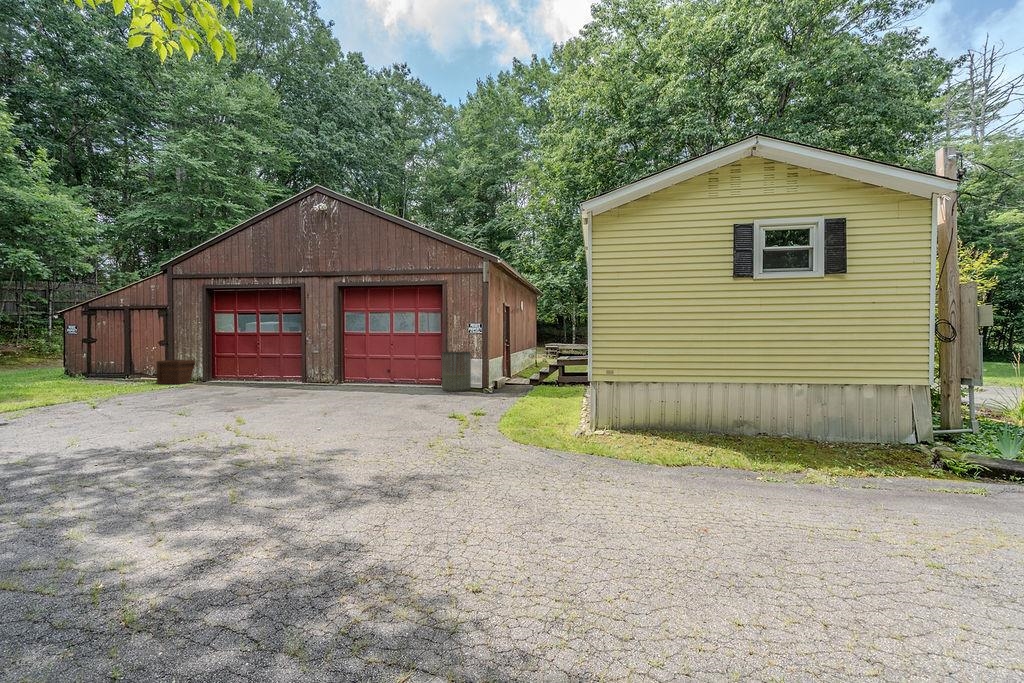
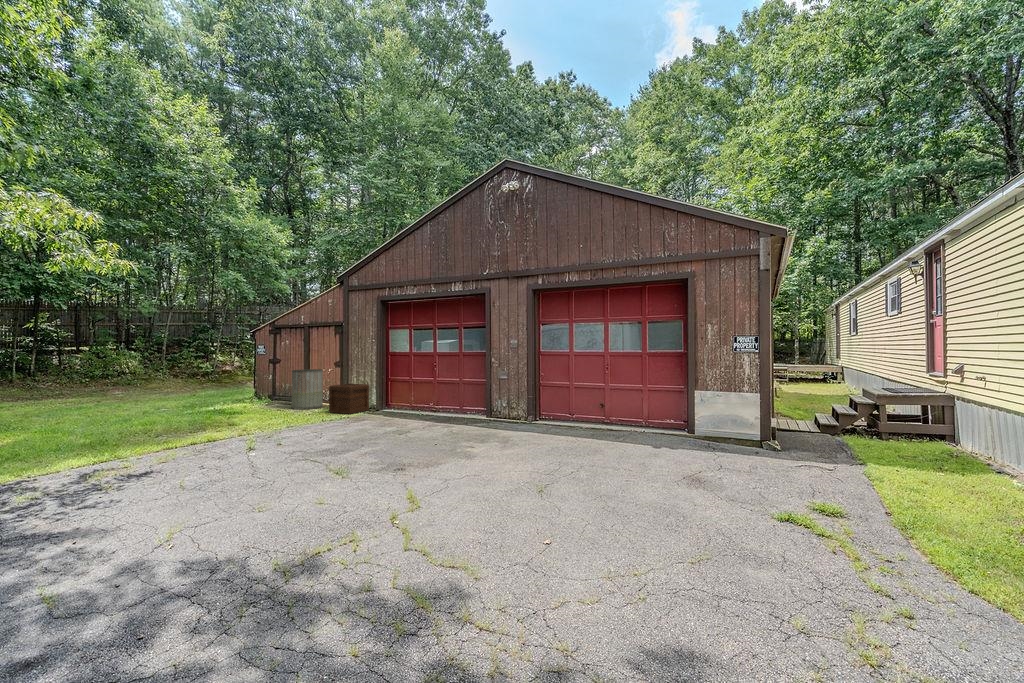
trash can: present [442,352,471,392] -> present [292,369,323,409]

